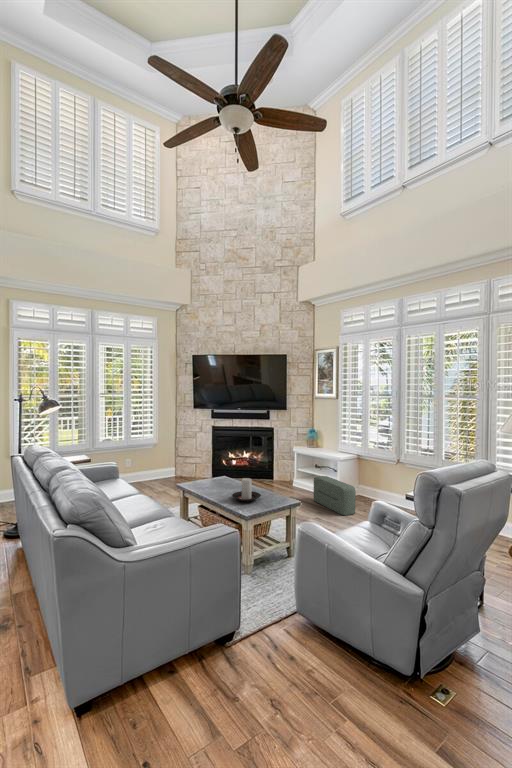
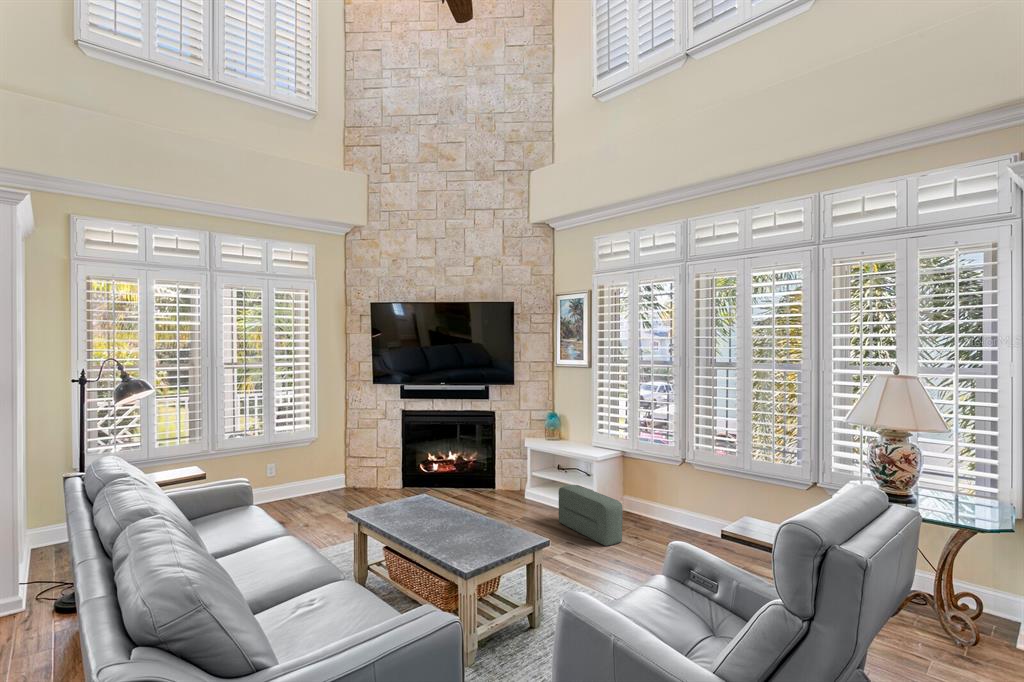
candle holder: present [232,478,261,502] -> none [440,504,486,544]

